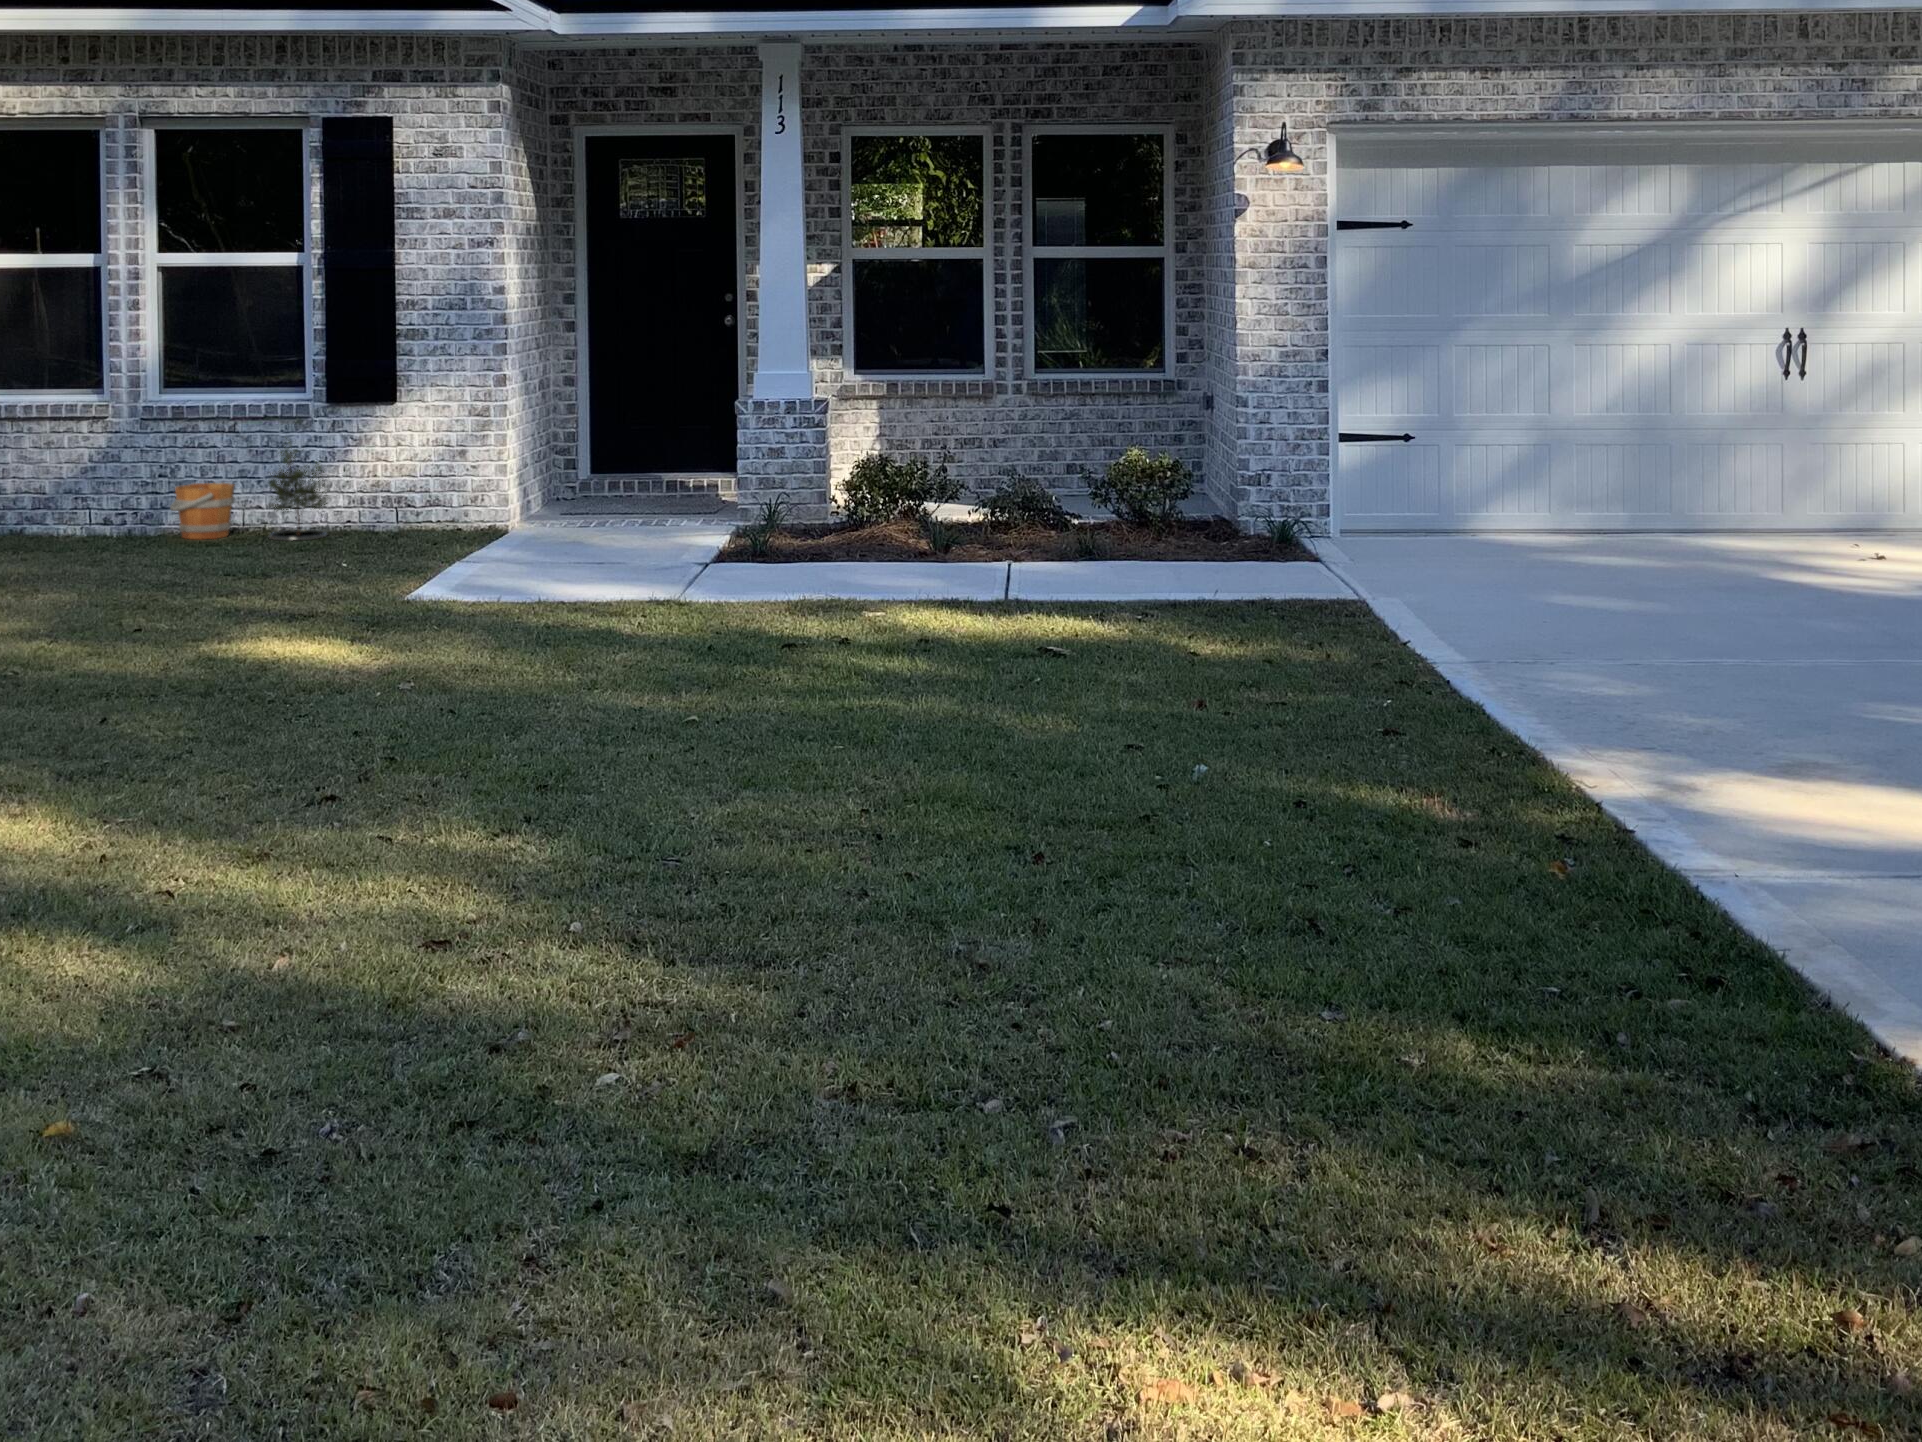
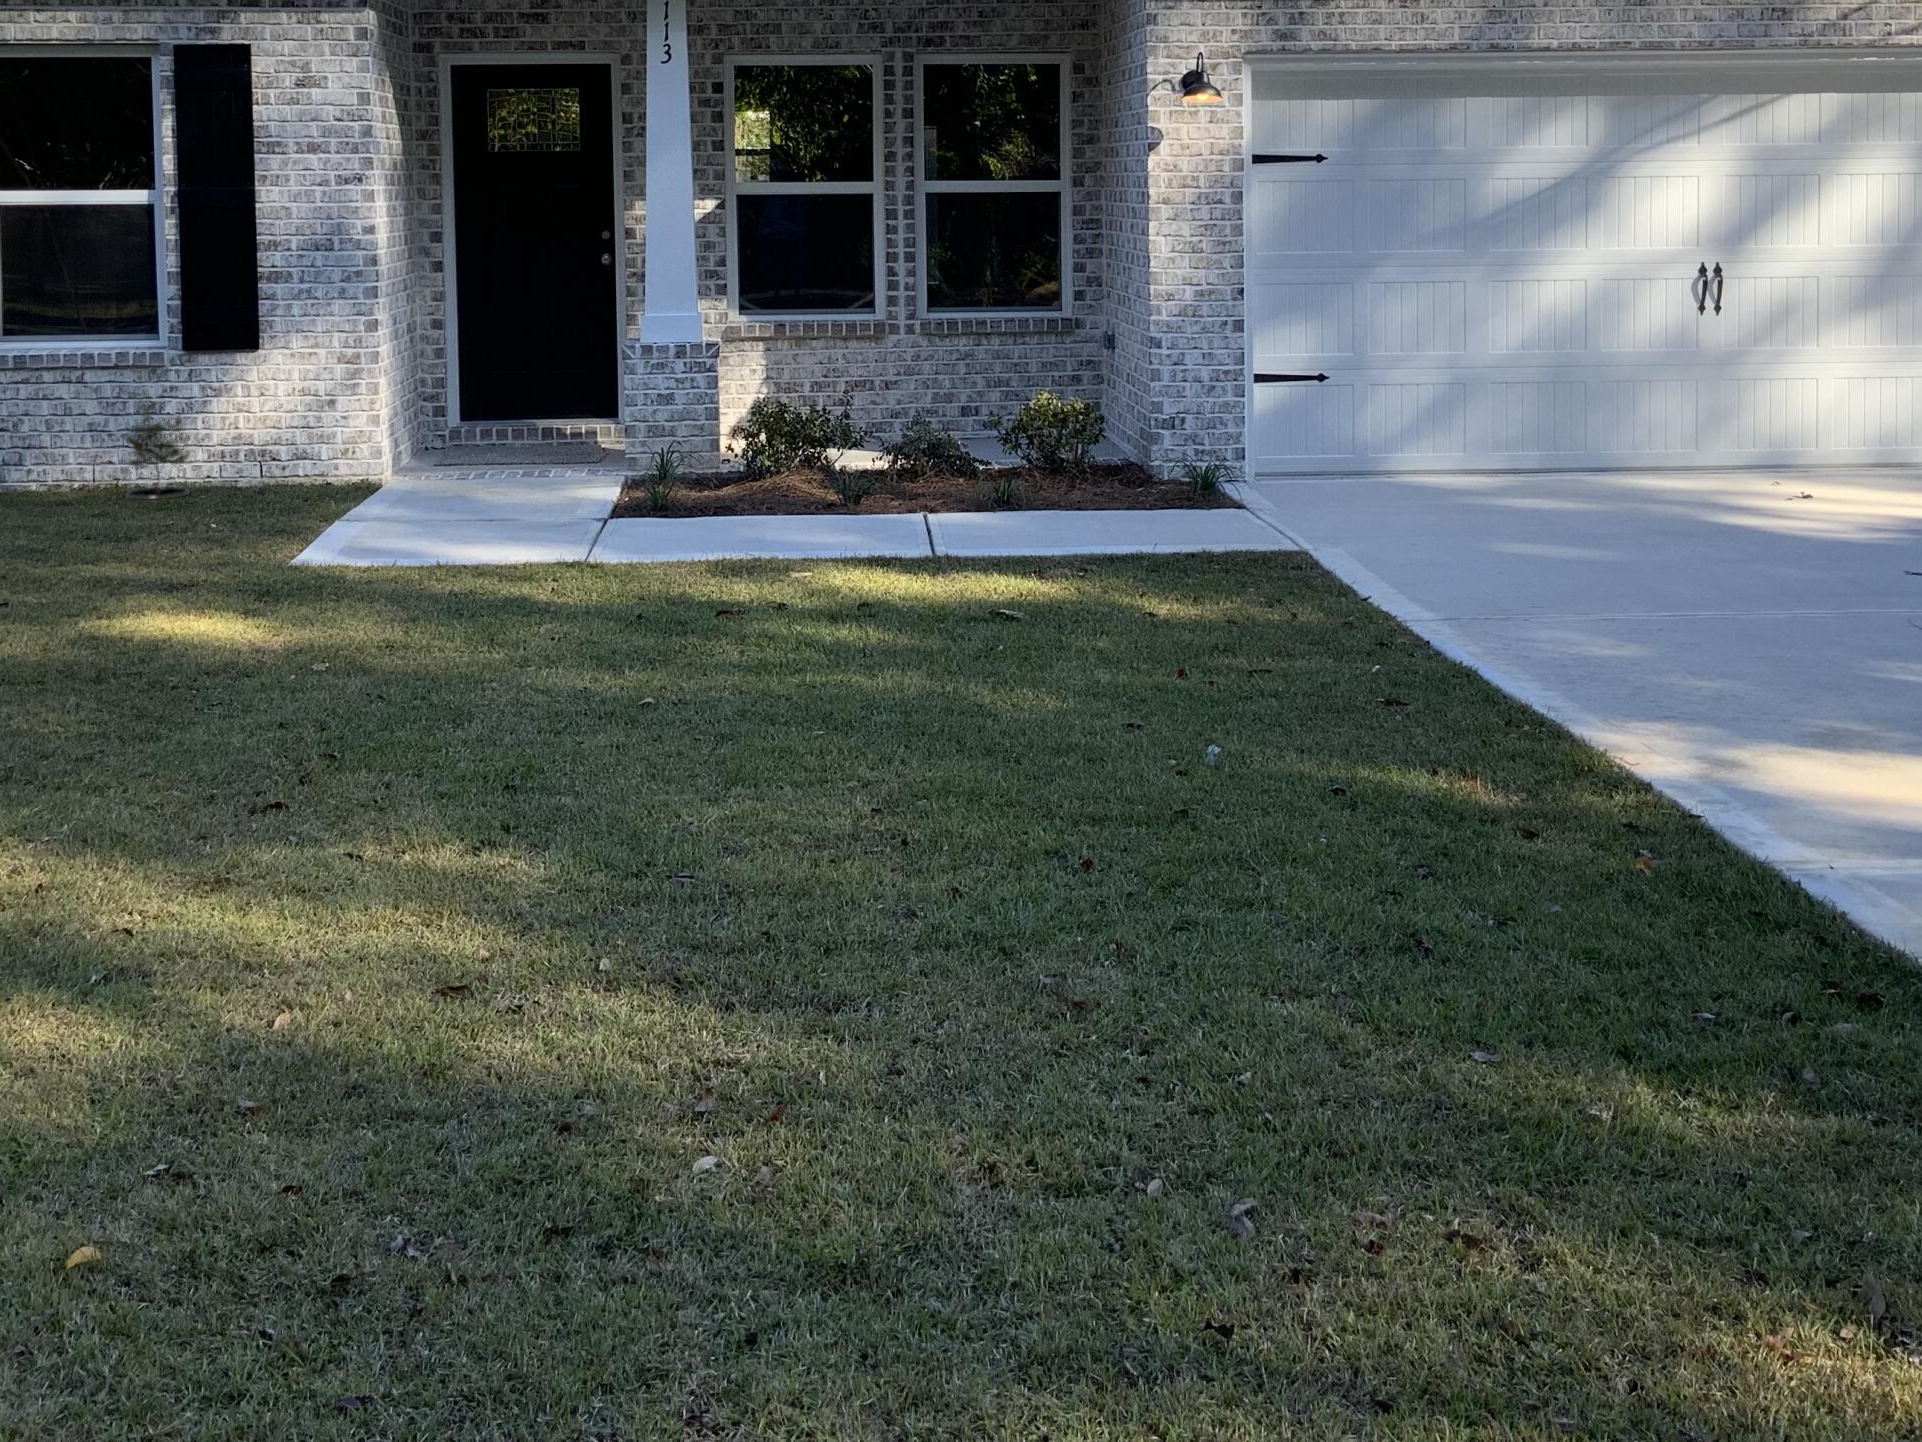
bucket: present [170,483,235,539] -> none [16,439,87,500]

